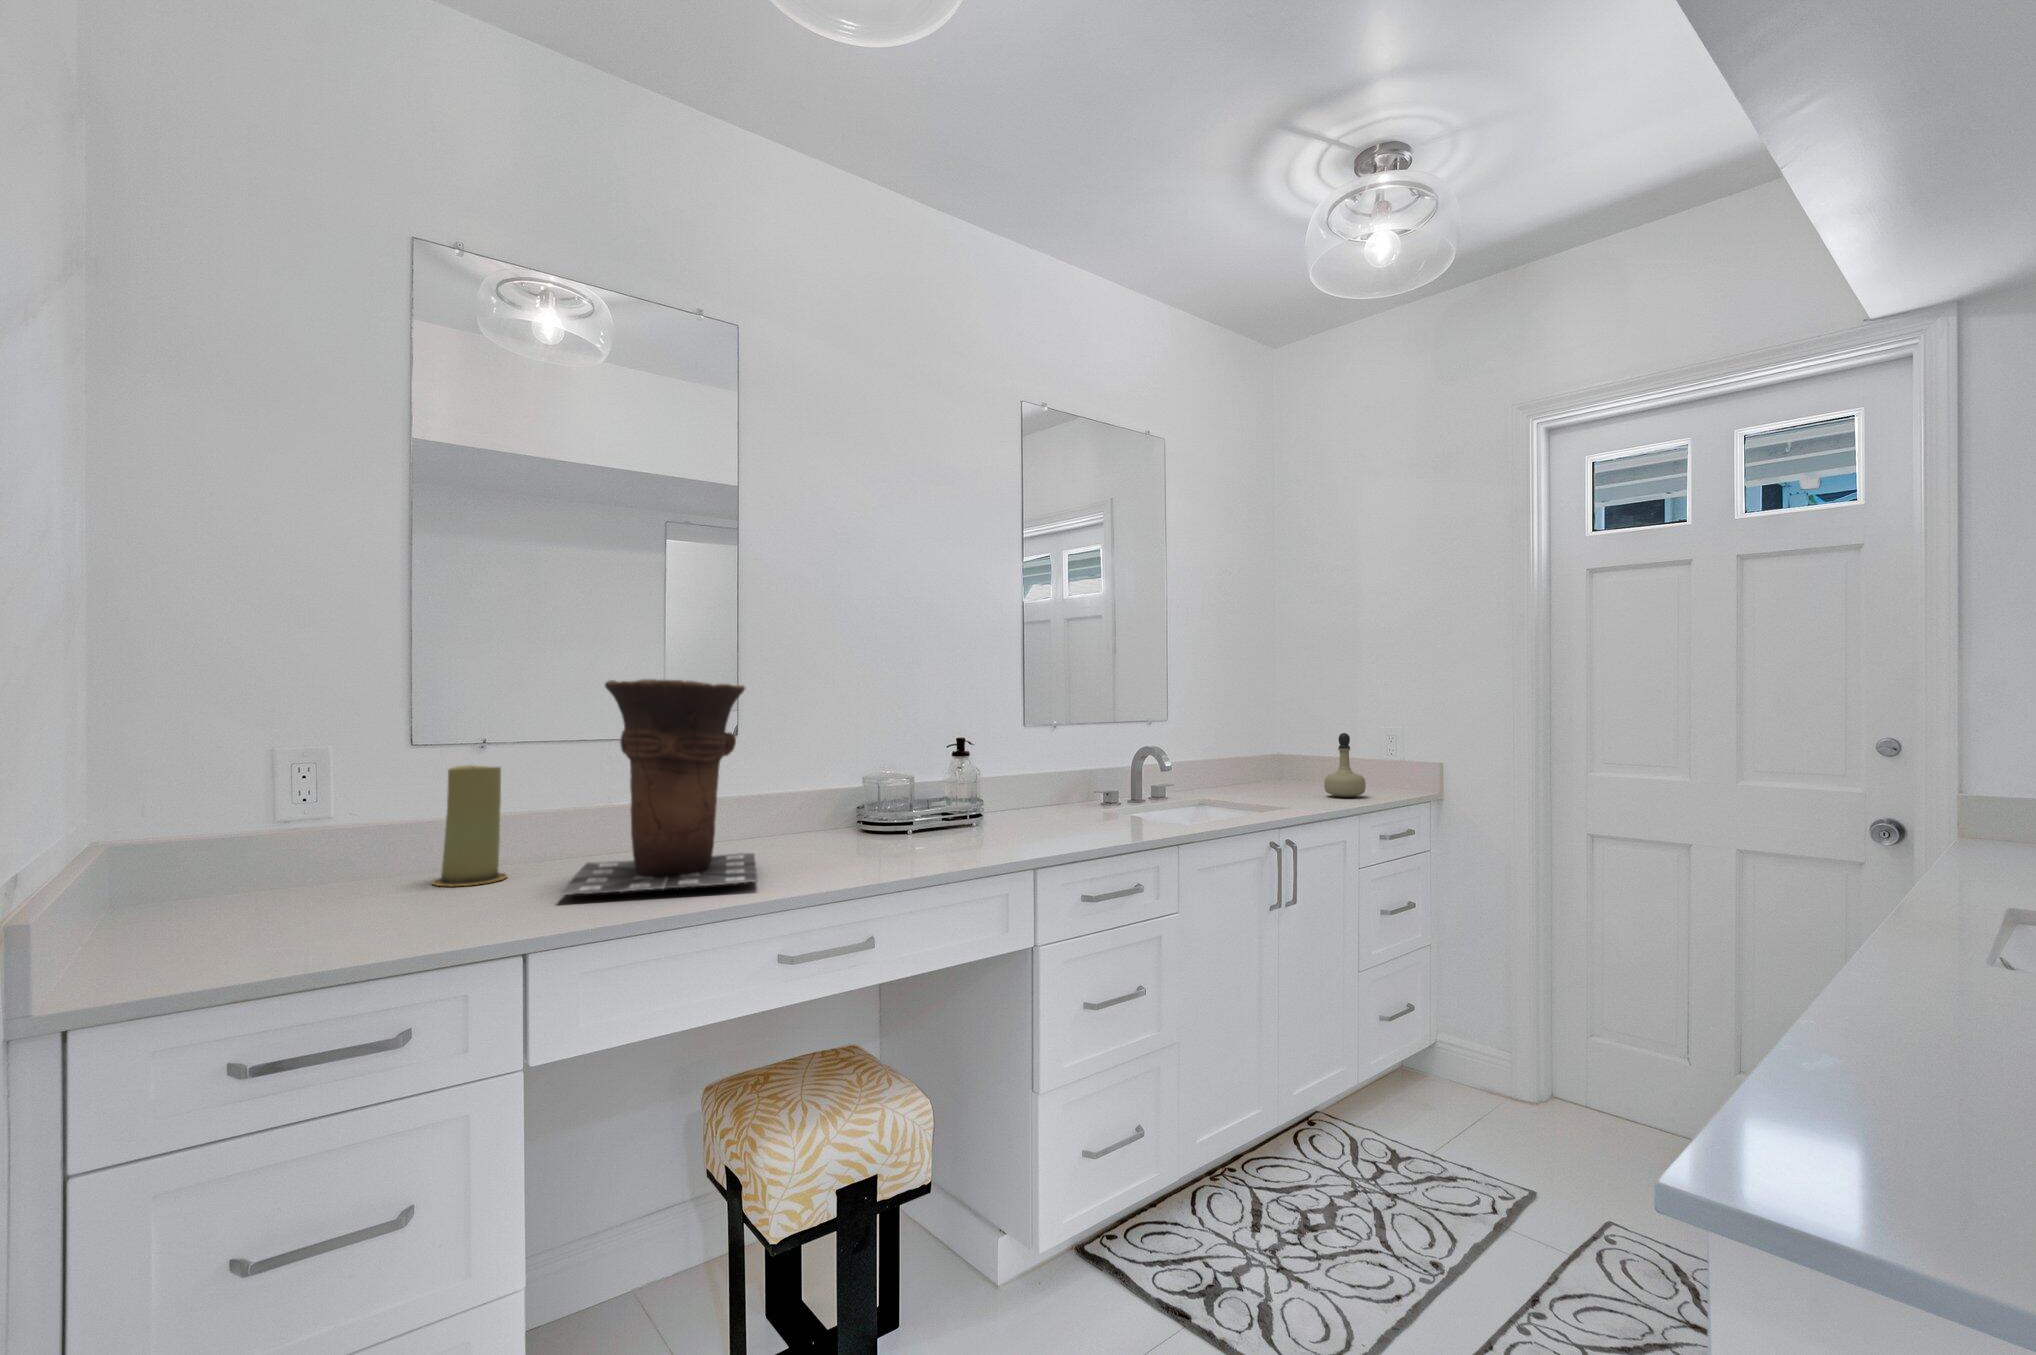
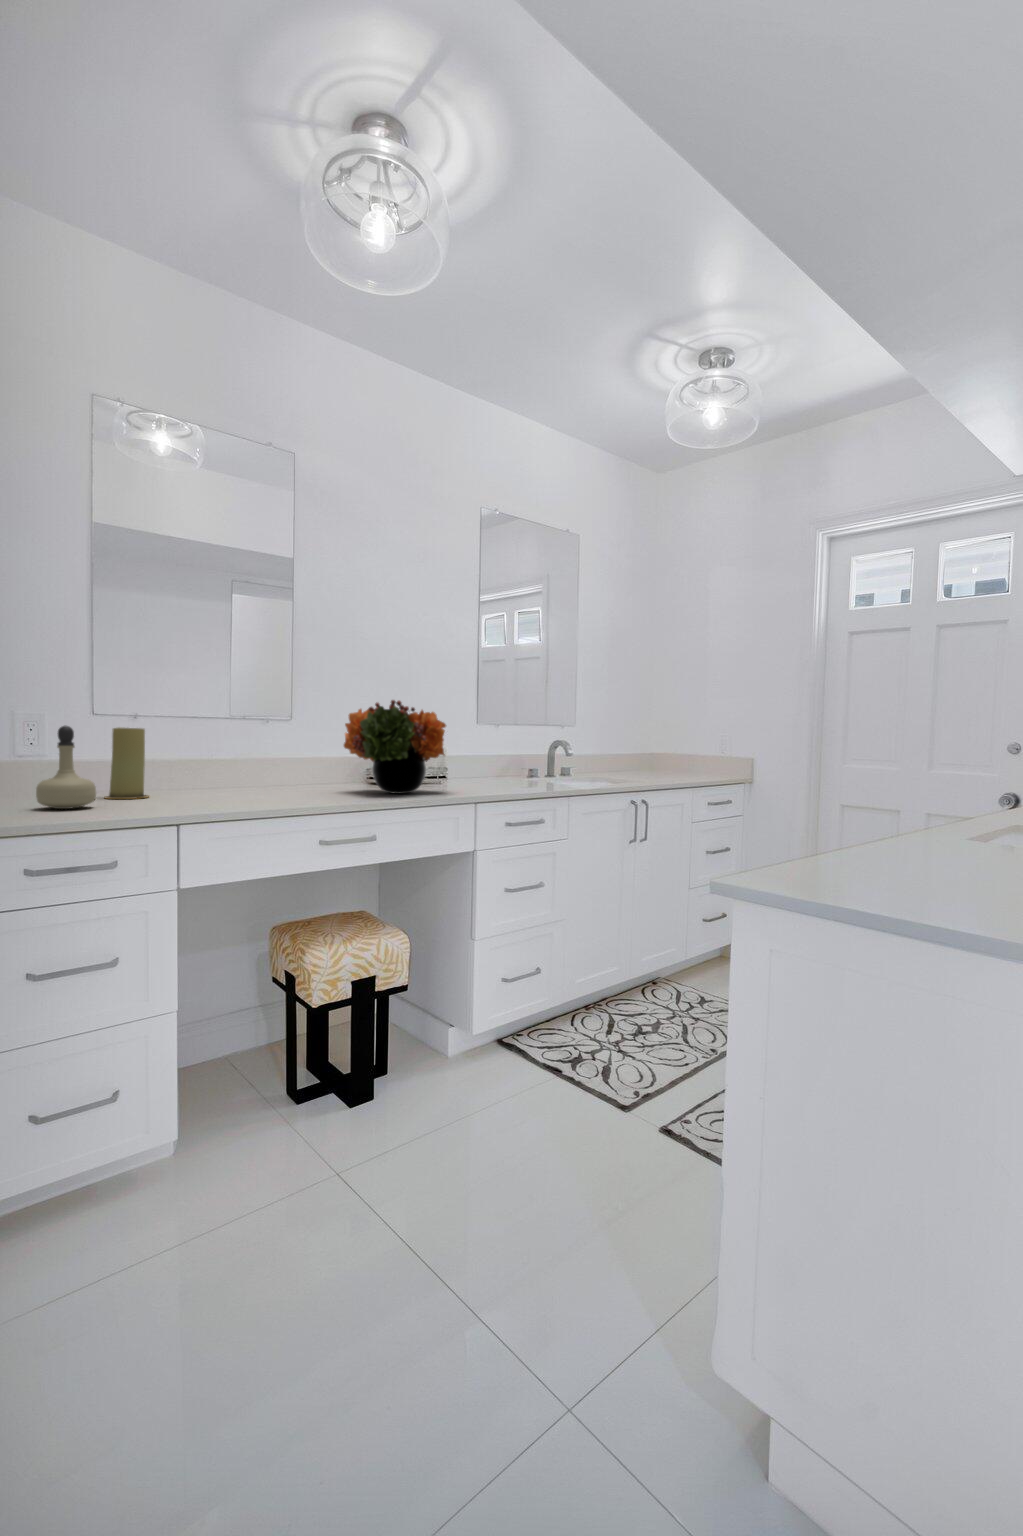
vase: present [559,679,758,895] -> none [186,674,306,801]
flower arrangement: none [818,701,985,851] -> present [344,700,446,794]
perfume bottle: present [1324,733,1366,797] -> present [36,726,96,809]

